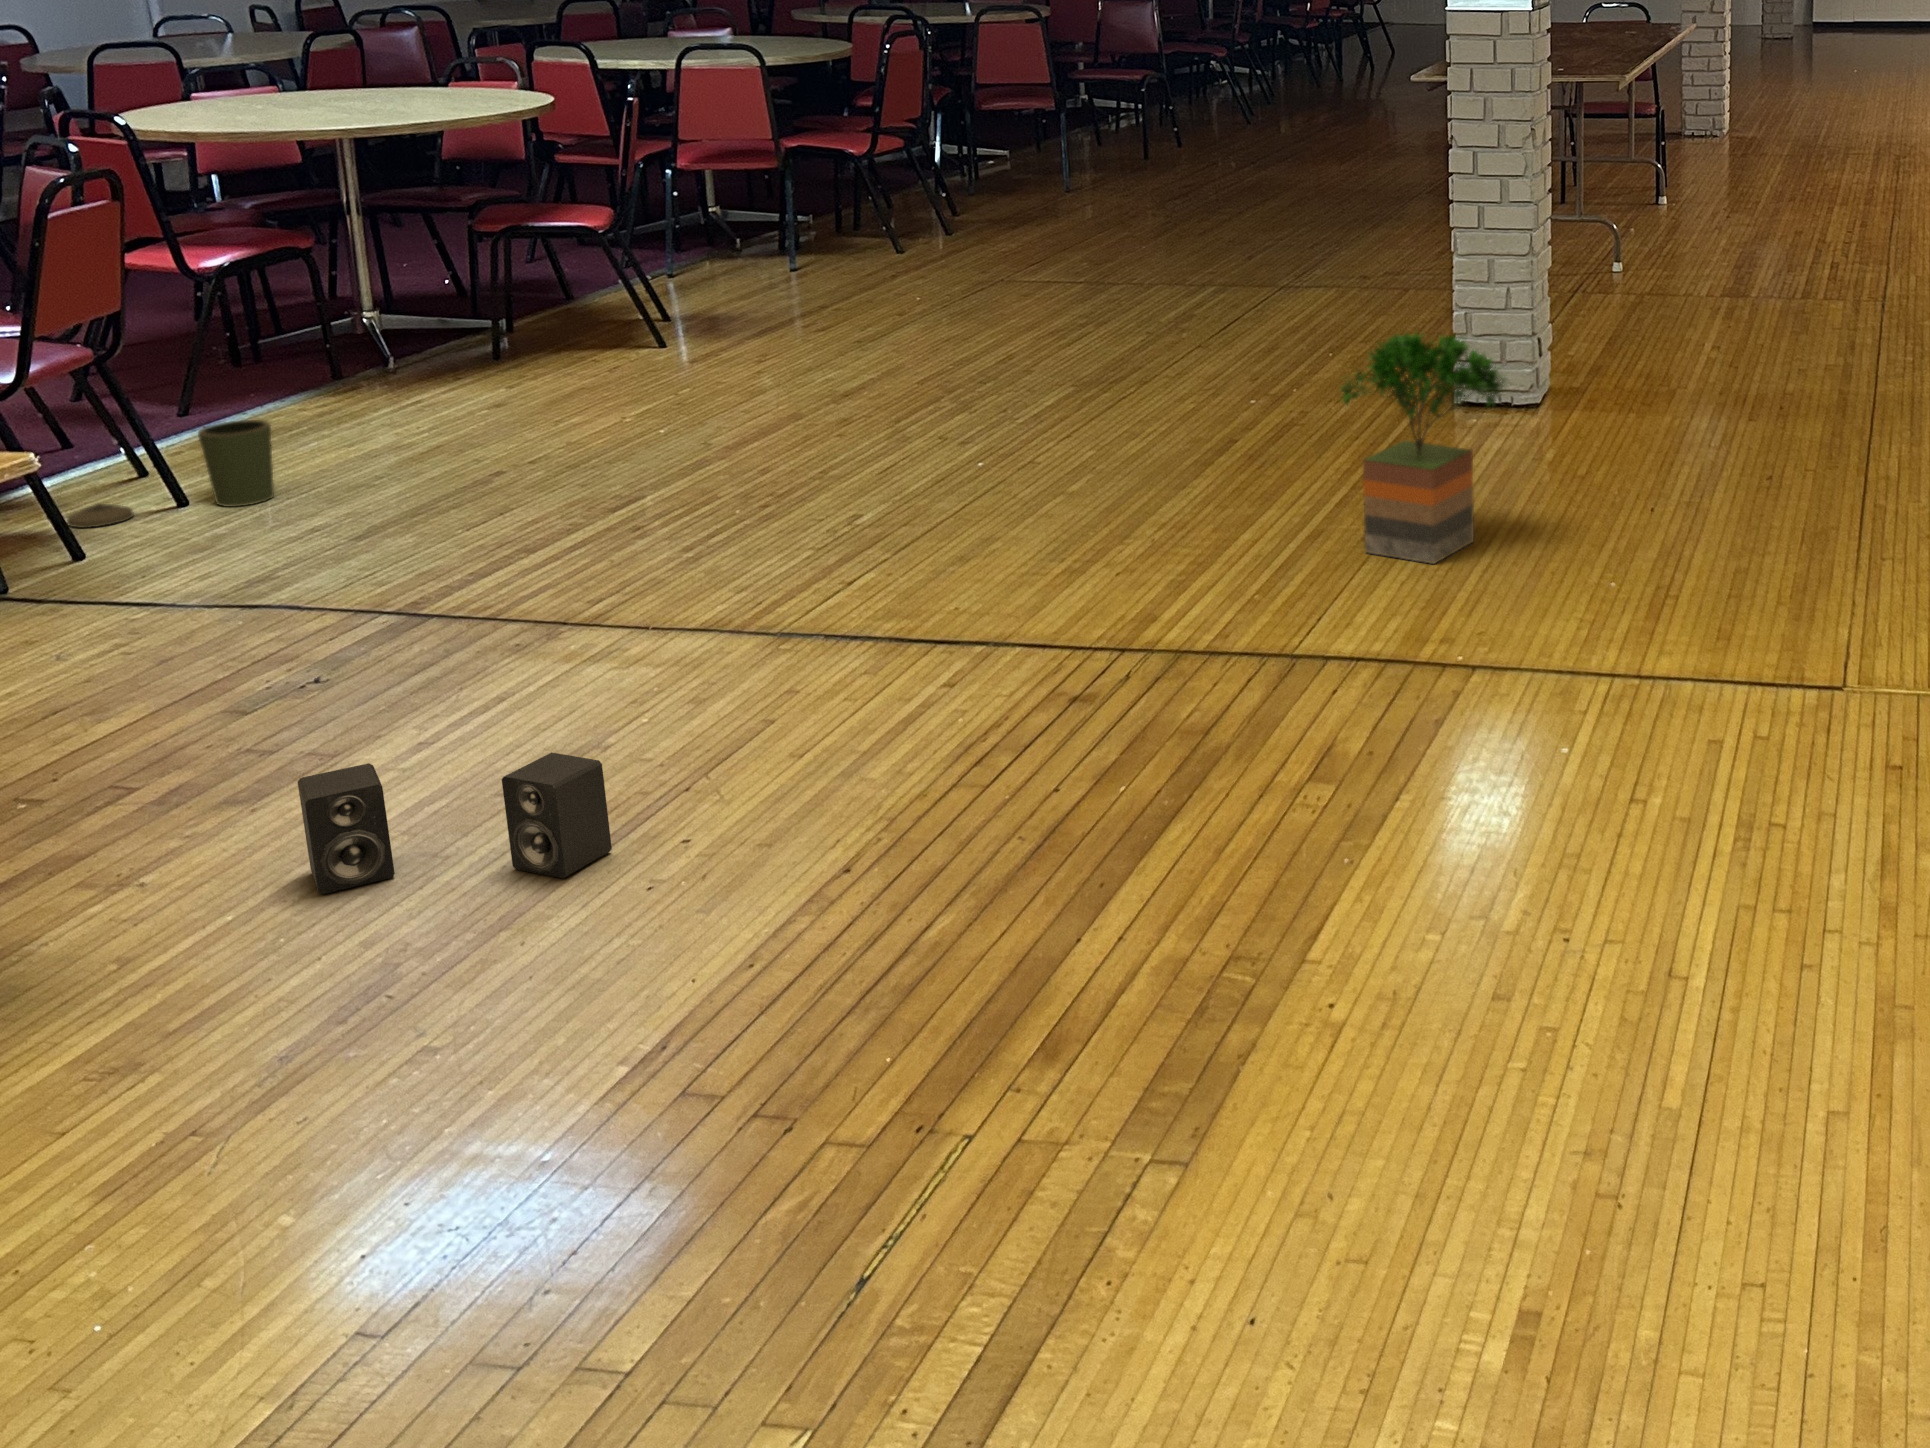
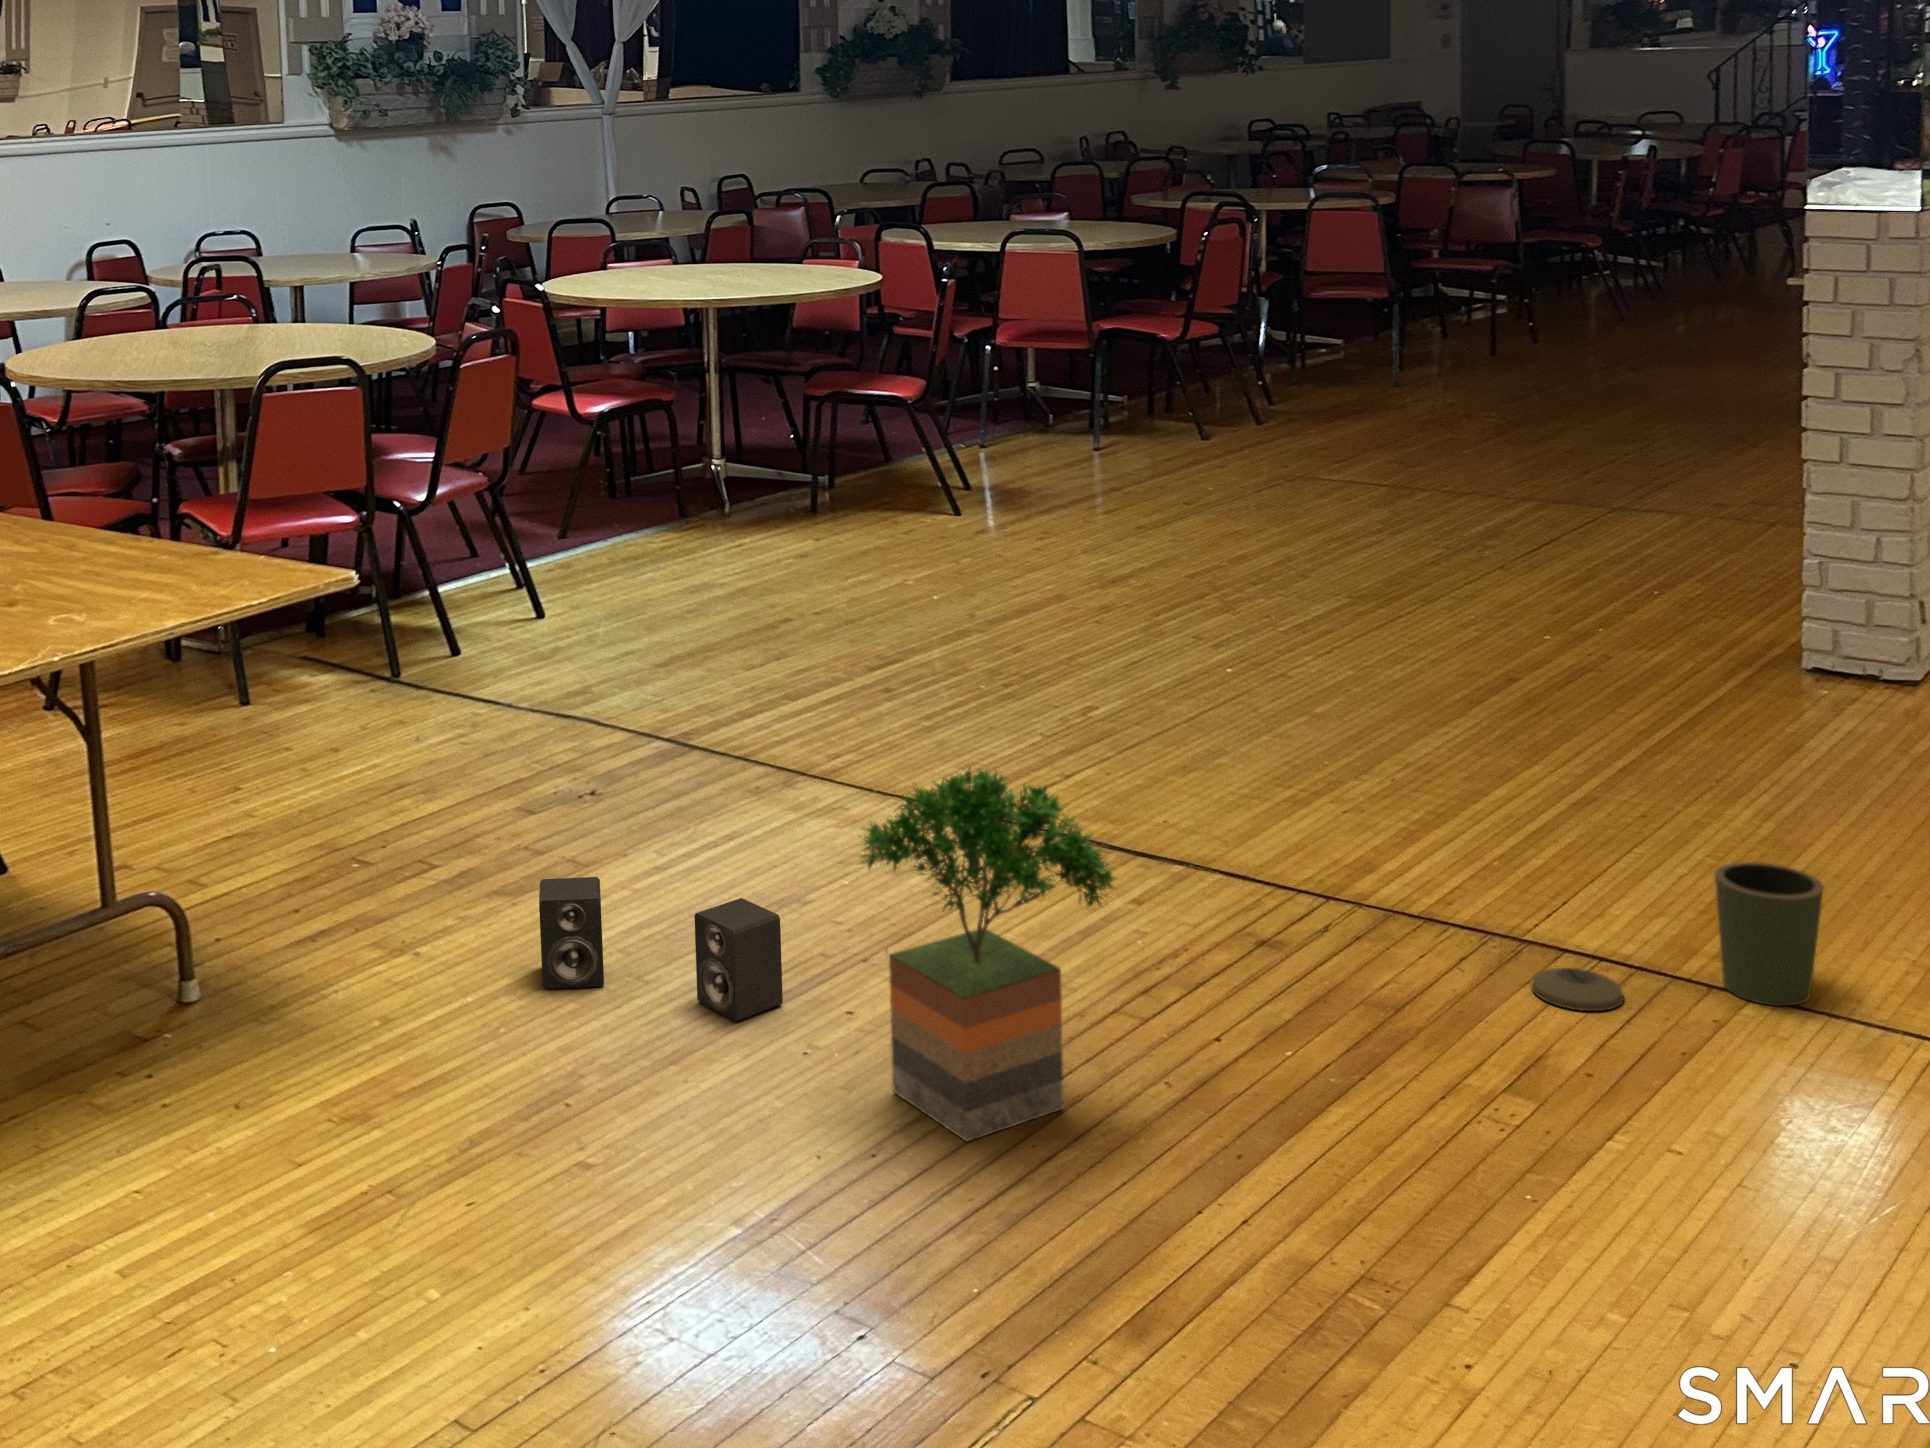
potted tree: present [1341,333,1507,564] -> present [857,768,1116,1141]
trash can: present [67,420,274,528] -> present [1532,862,1824,1011]

